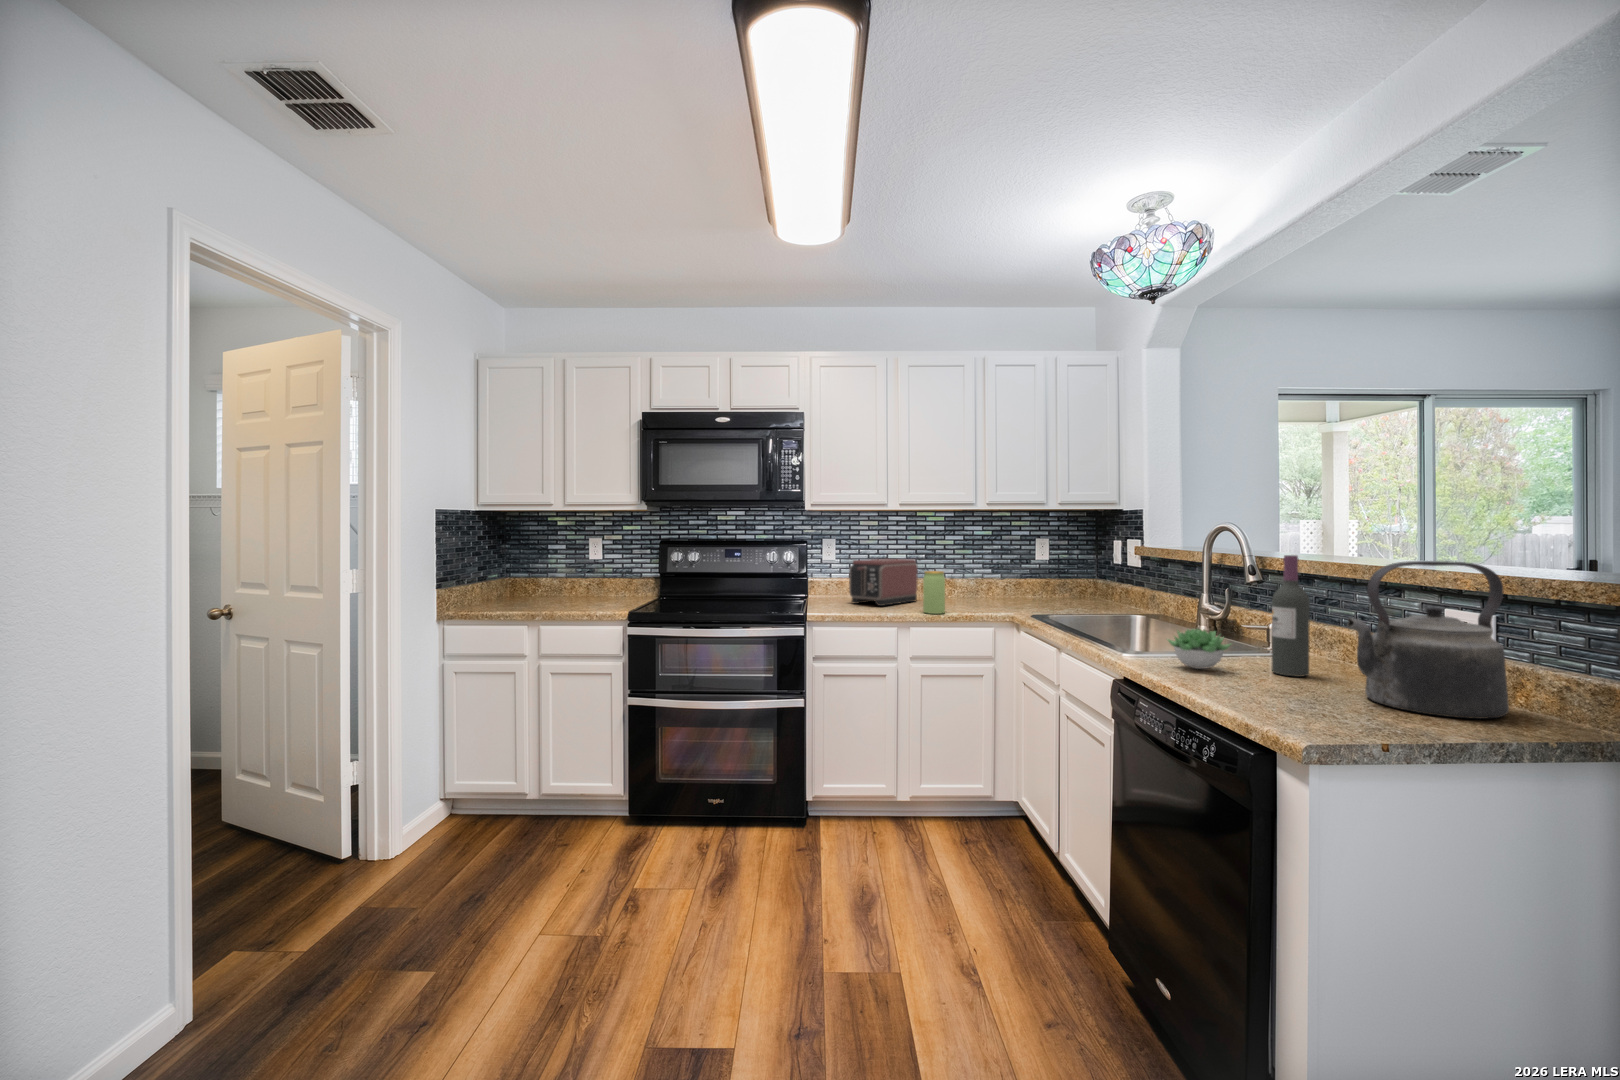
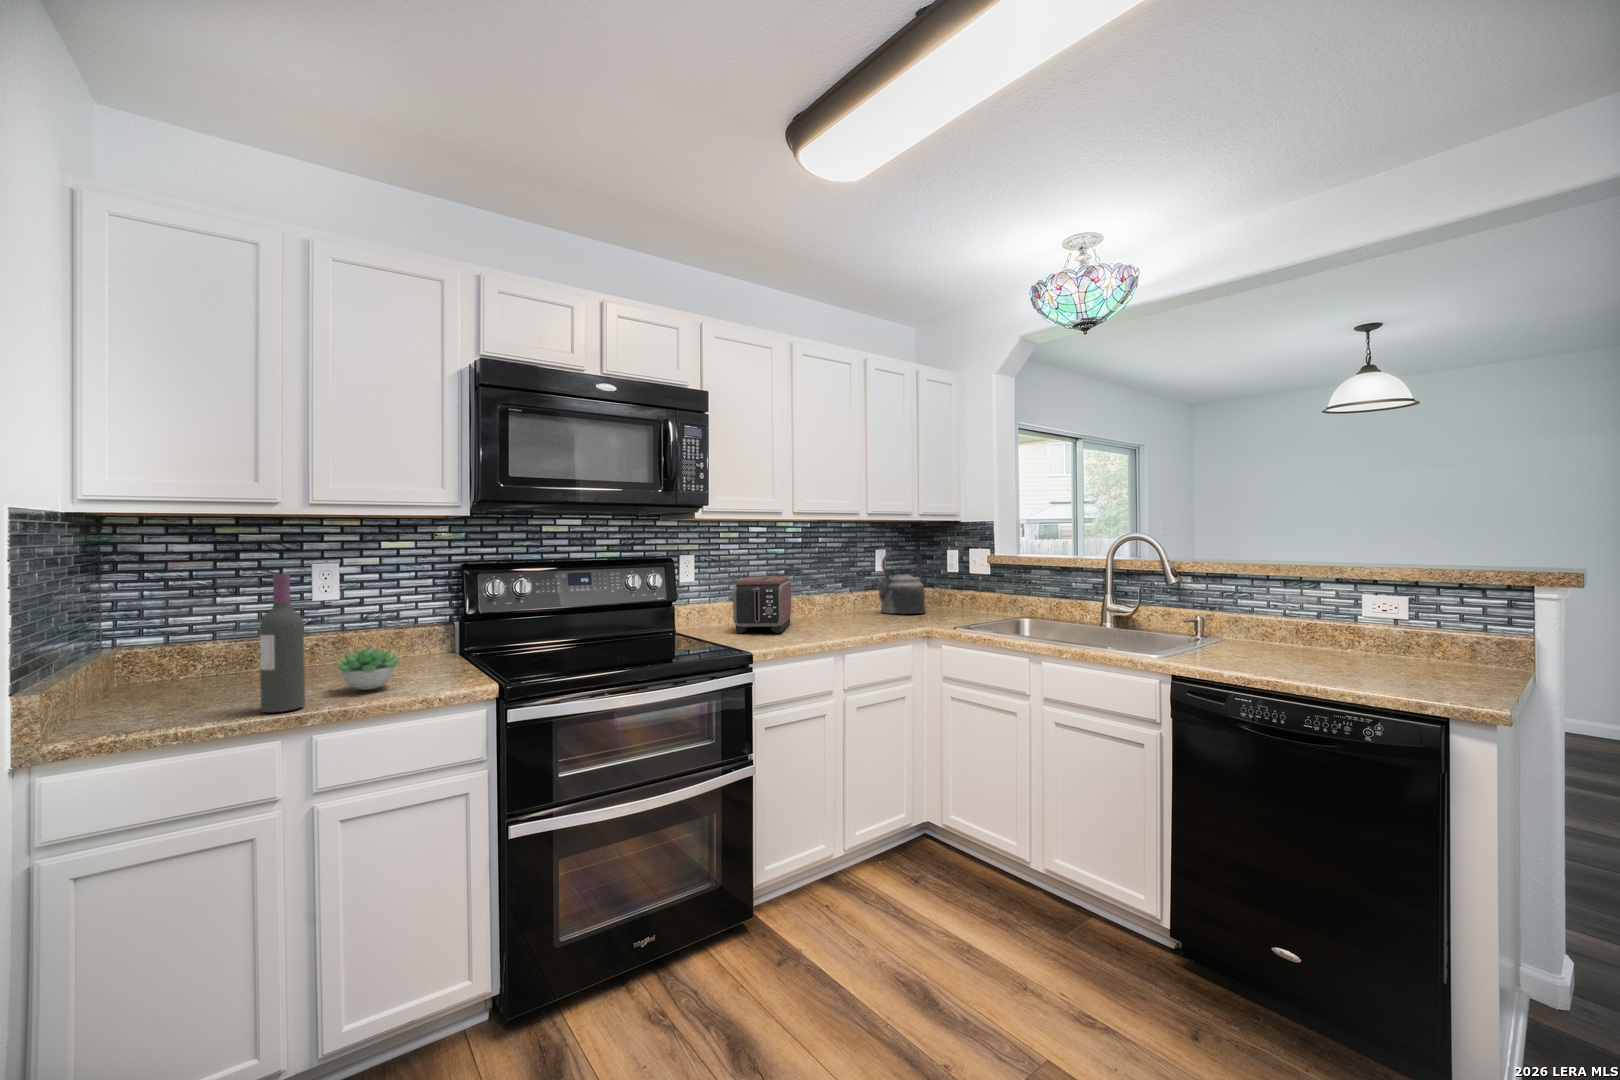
wine bottle: present [1272,555,1310,677] -> present [260,574,305,713]
kettle: present [1347,561,1509,719] -> present [876,552,926,614]
jar: present [923,571,945,614] -> none [836,588,861,636]
succulent plant: present [1168,629,1231,669] -> present [337,648,399,690]

